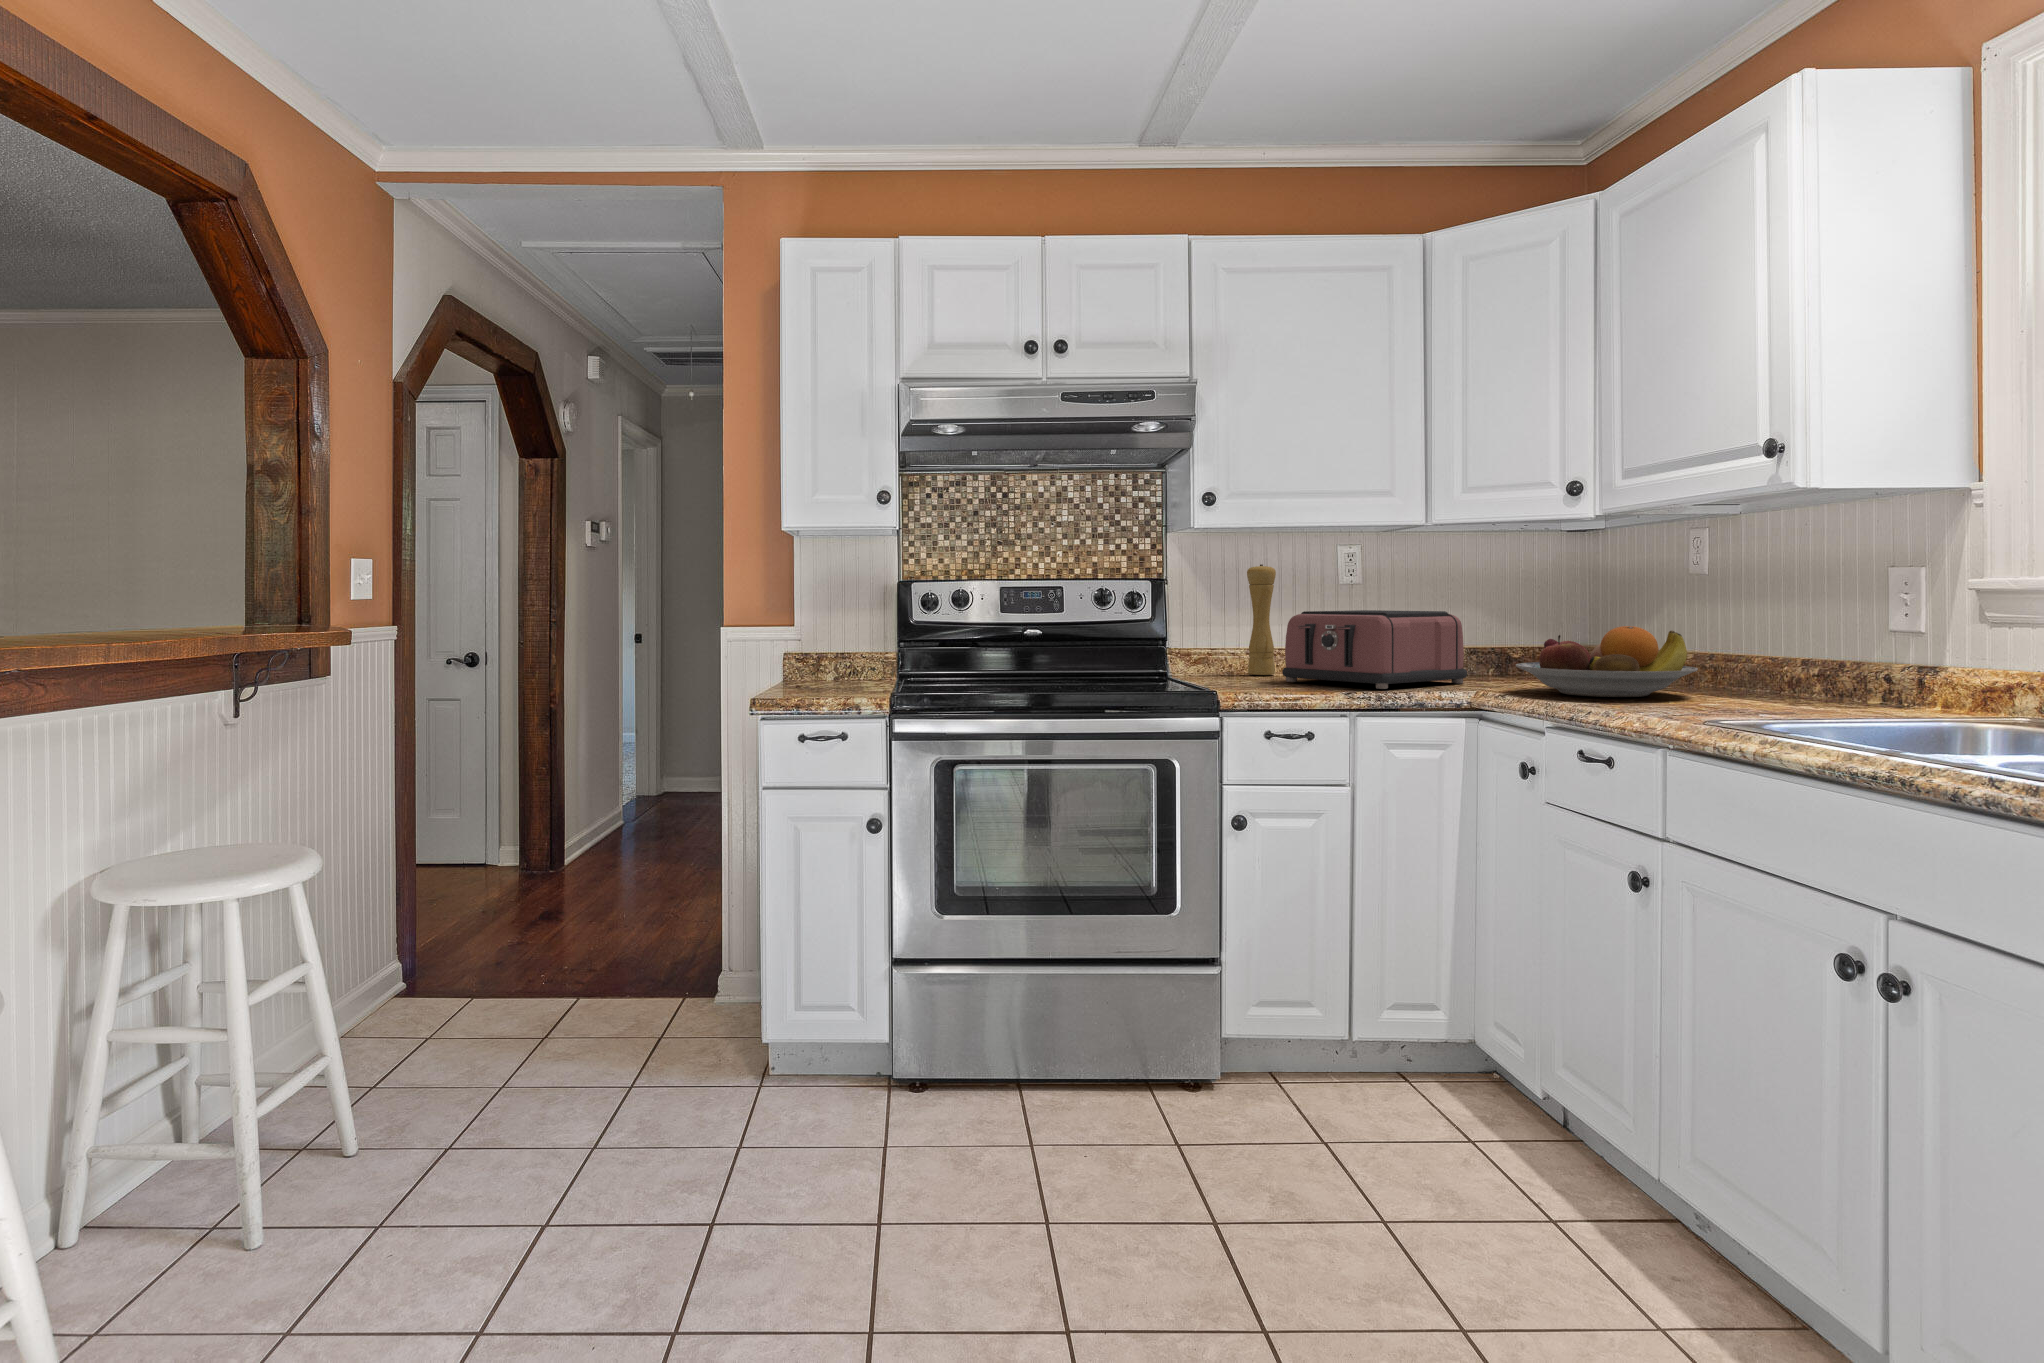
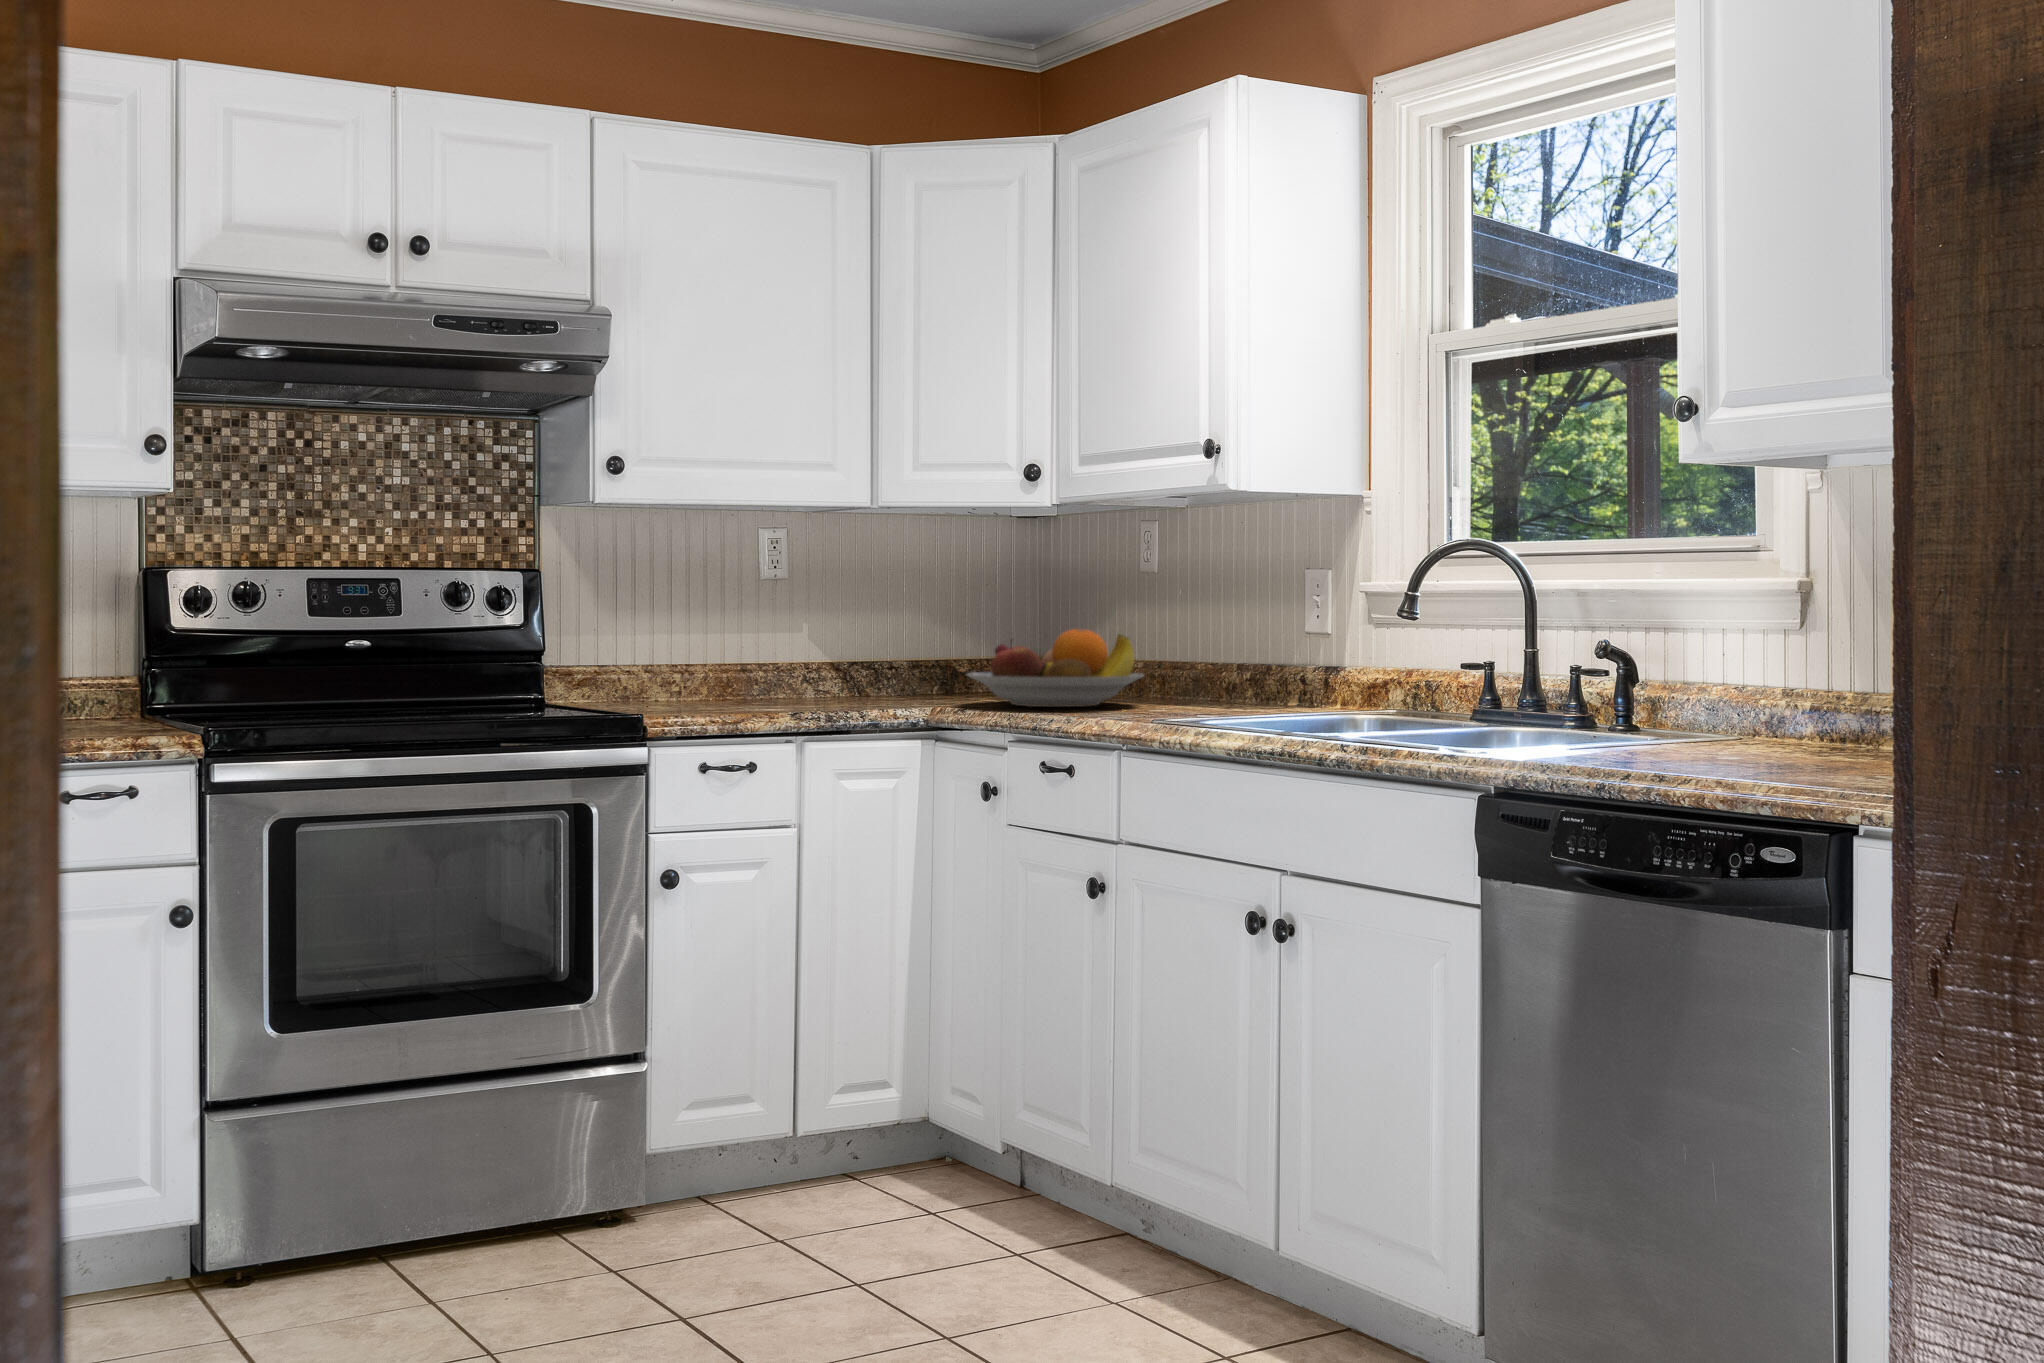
pepper mill: present [1247,564,1276,675] -> none [644,552,681,696]
toaster: present [1282,610,1467,689] -> none [696,612,911,706]

